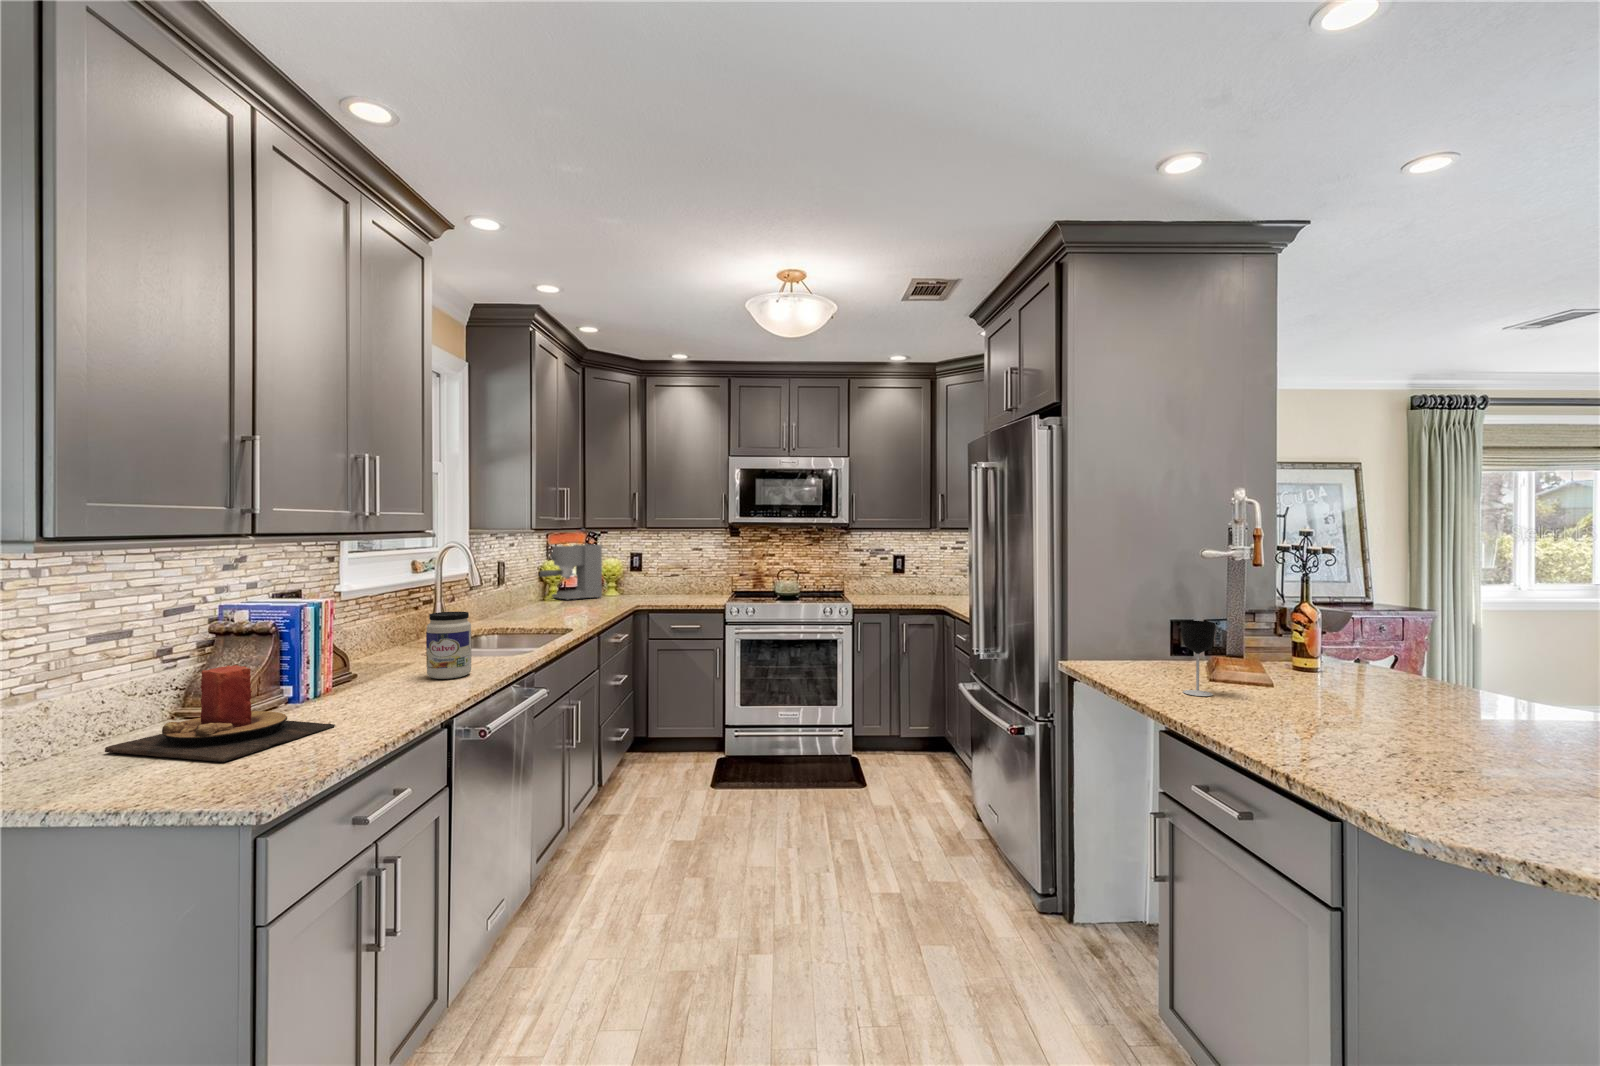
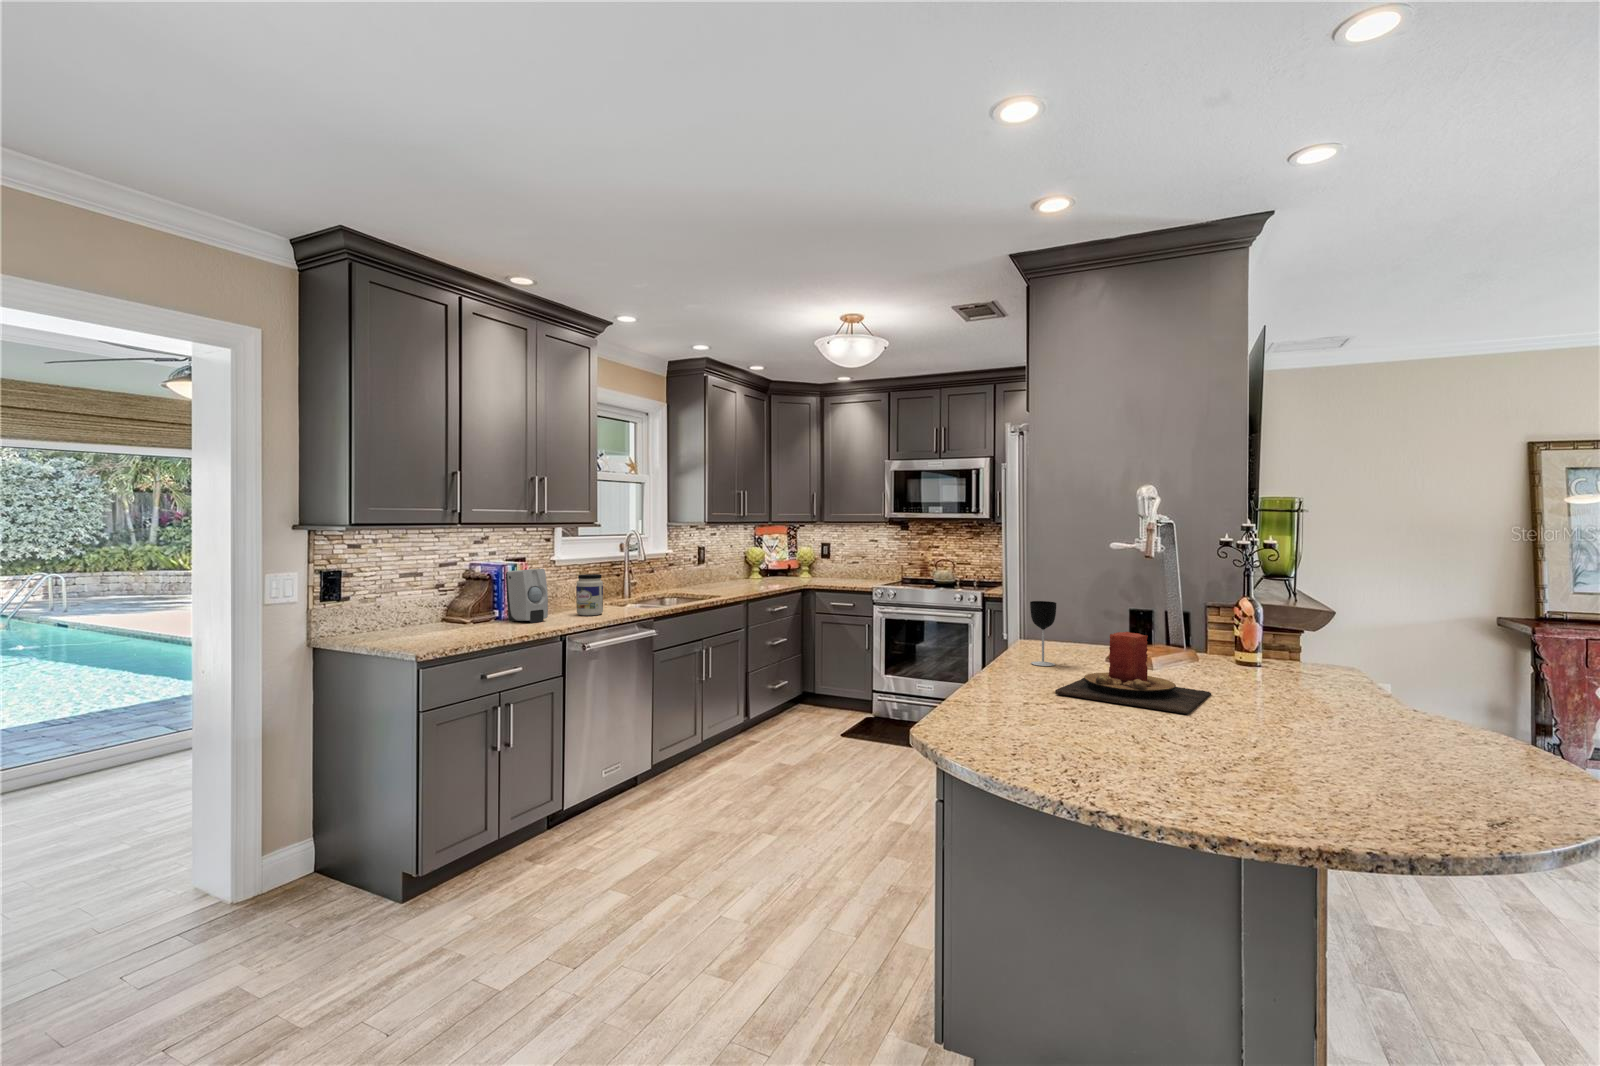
coffee maker: present [539,544,602,600] -> none [741,535,788,579]
soap dispenser: none [313,609,400,703] -> present [506,569,548,623]
candle: present [105,665,335,762] -> present [1055,632,1211,714]

